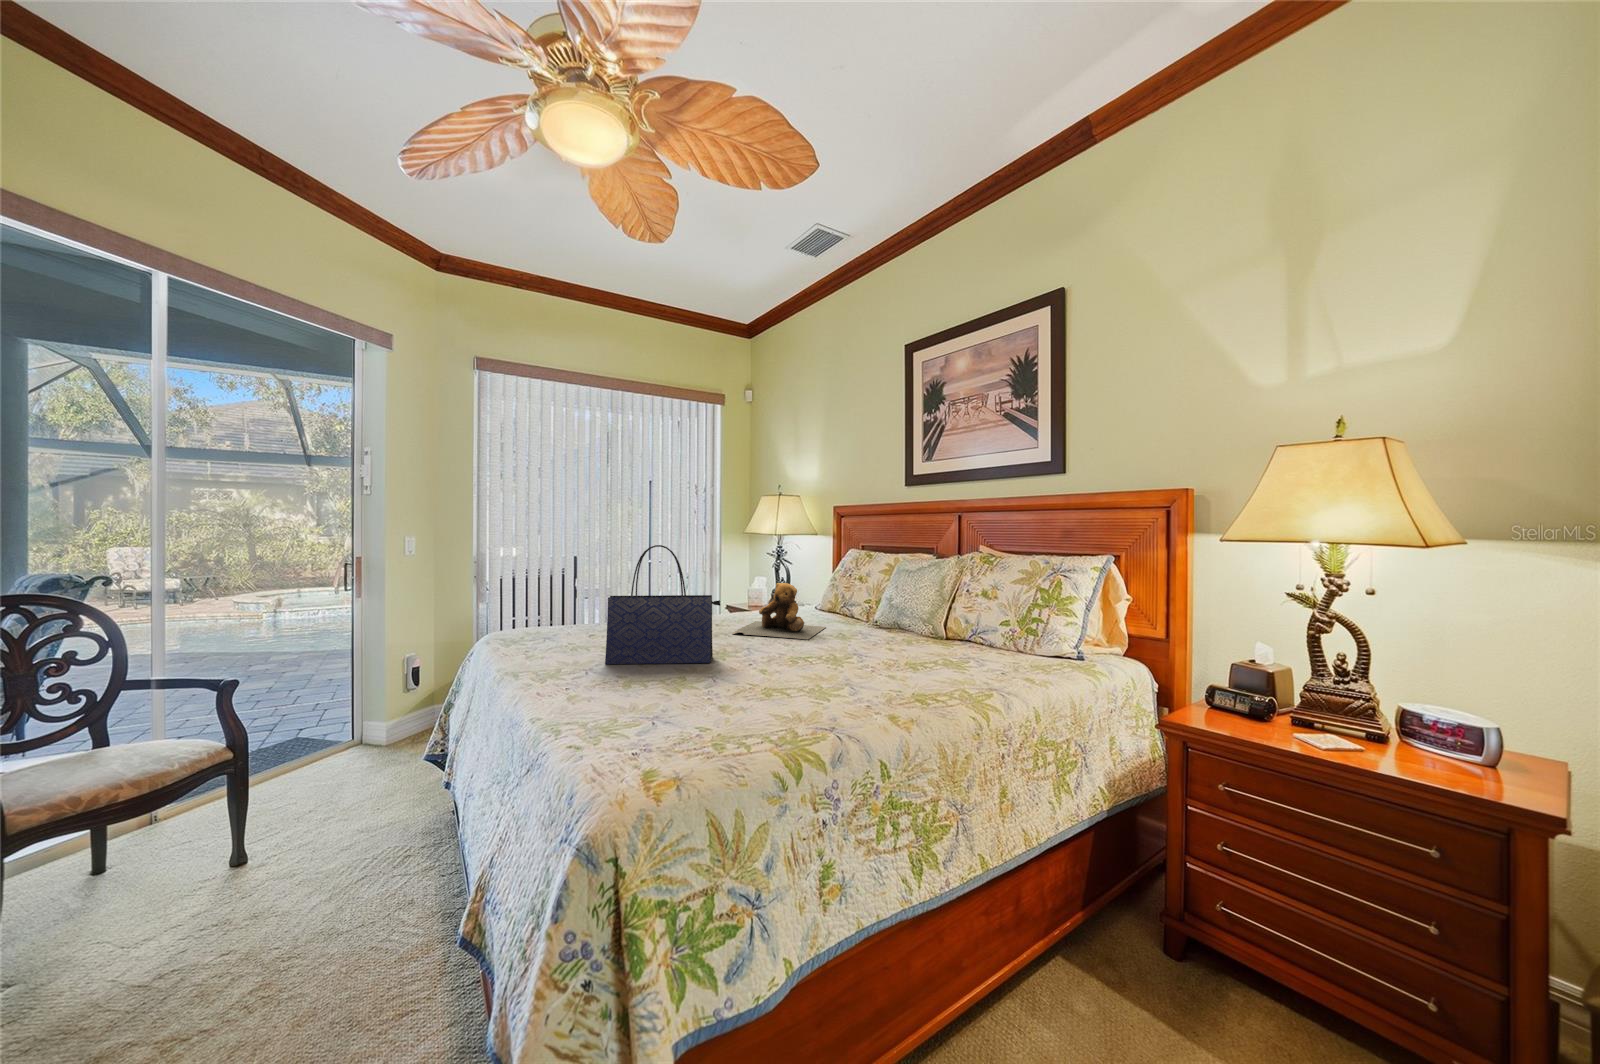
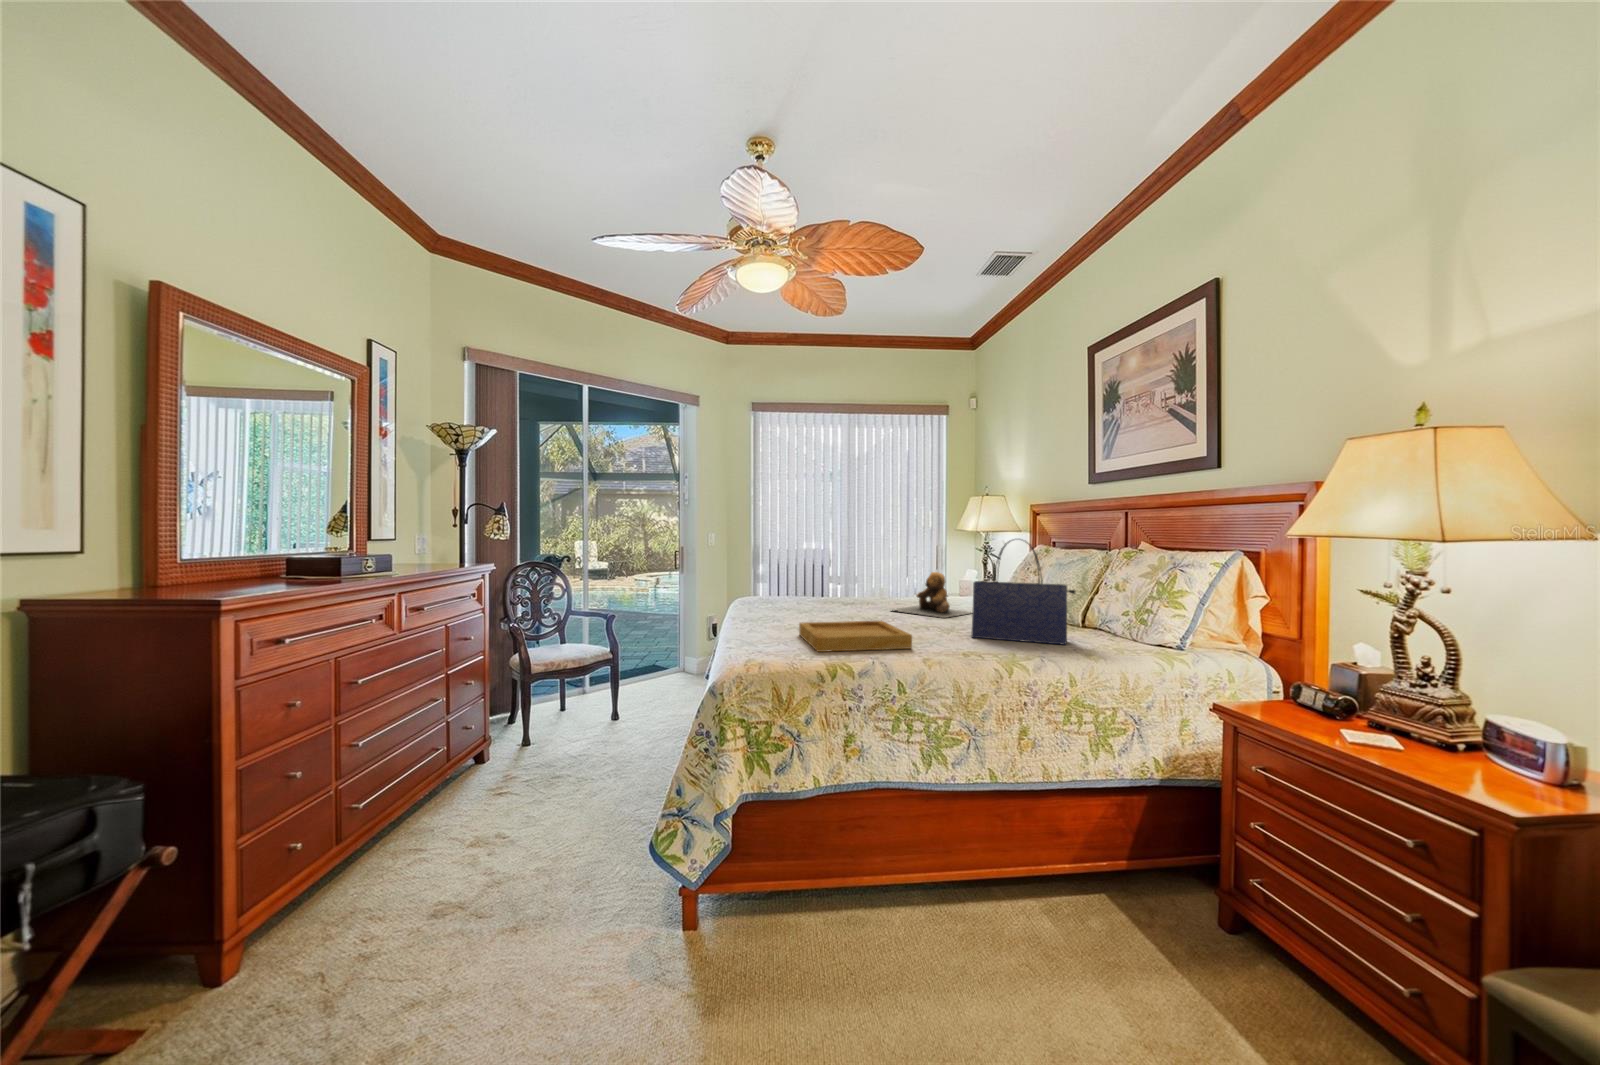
tote bag: present [605,545,720,664] -> present [971,539,1075,645]
tray: none [674,660,856,736] -> present [799,621,912,652]

